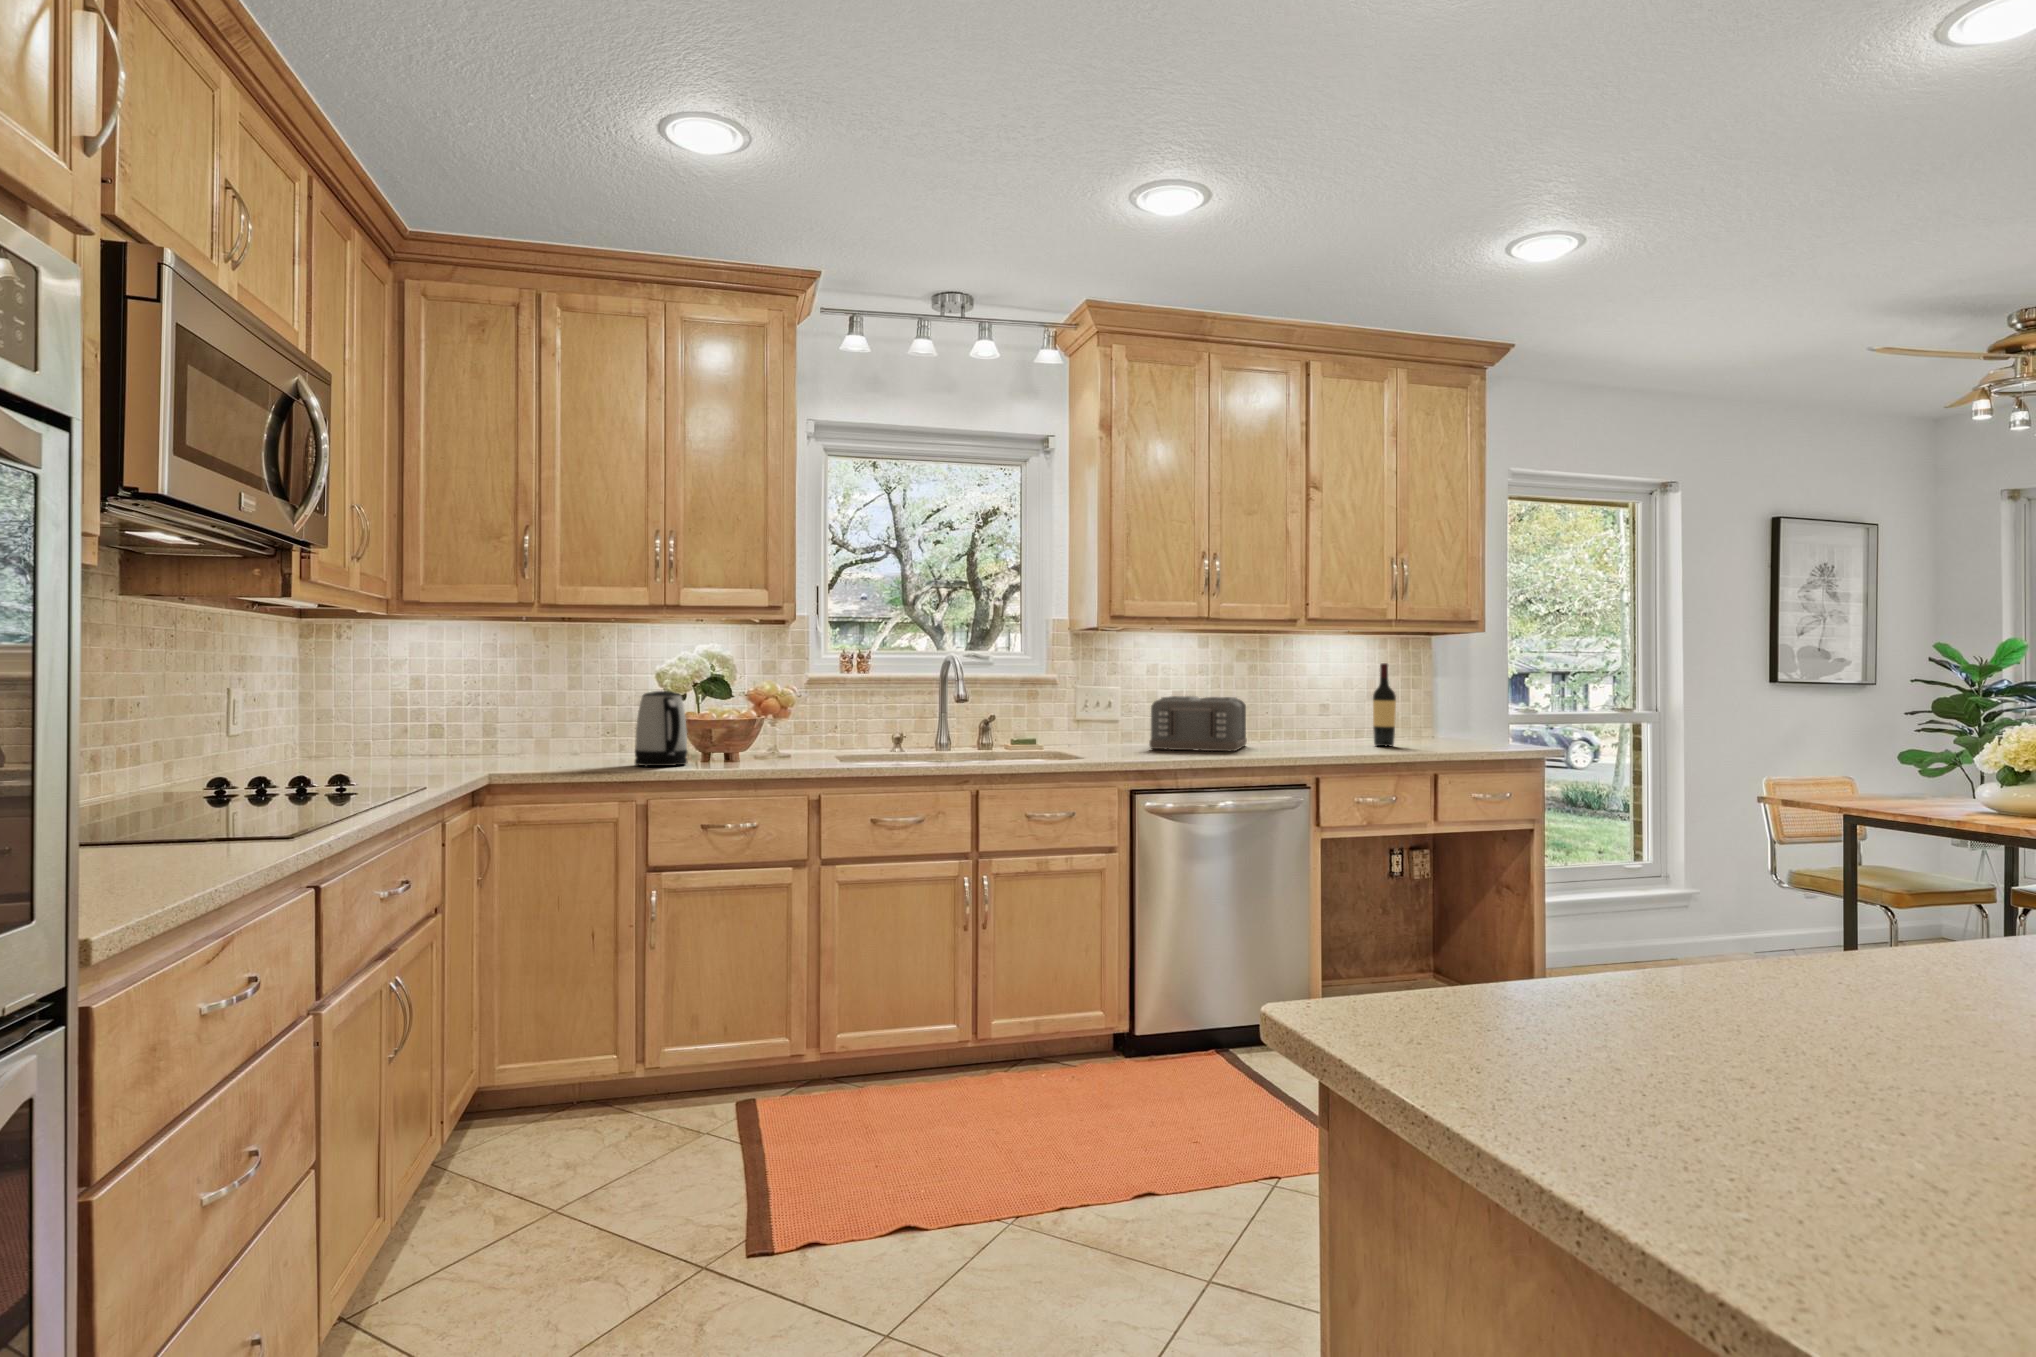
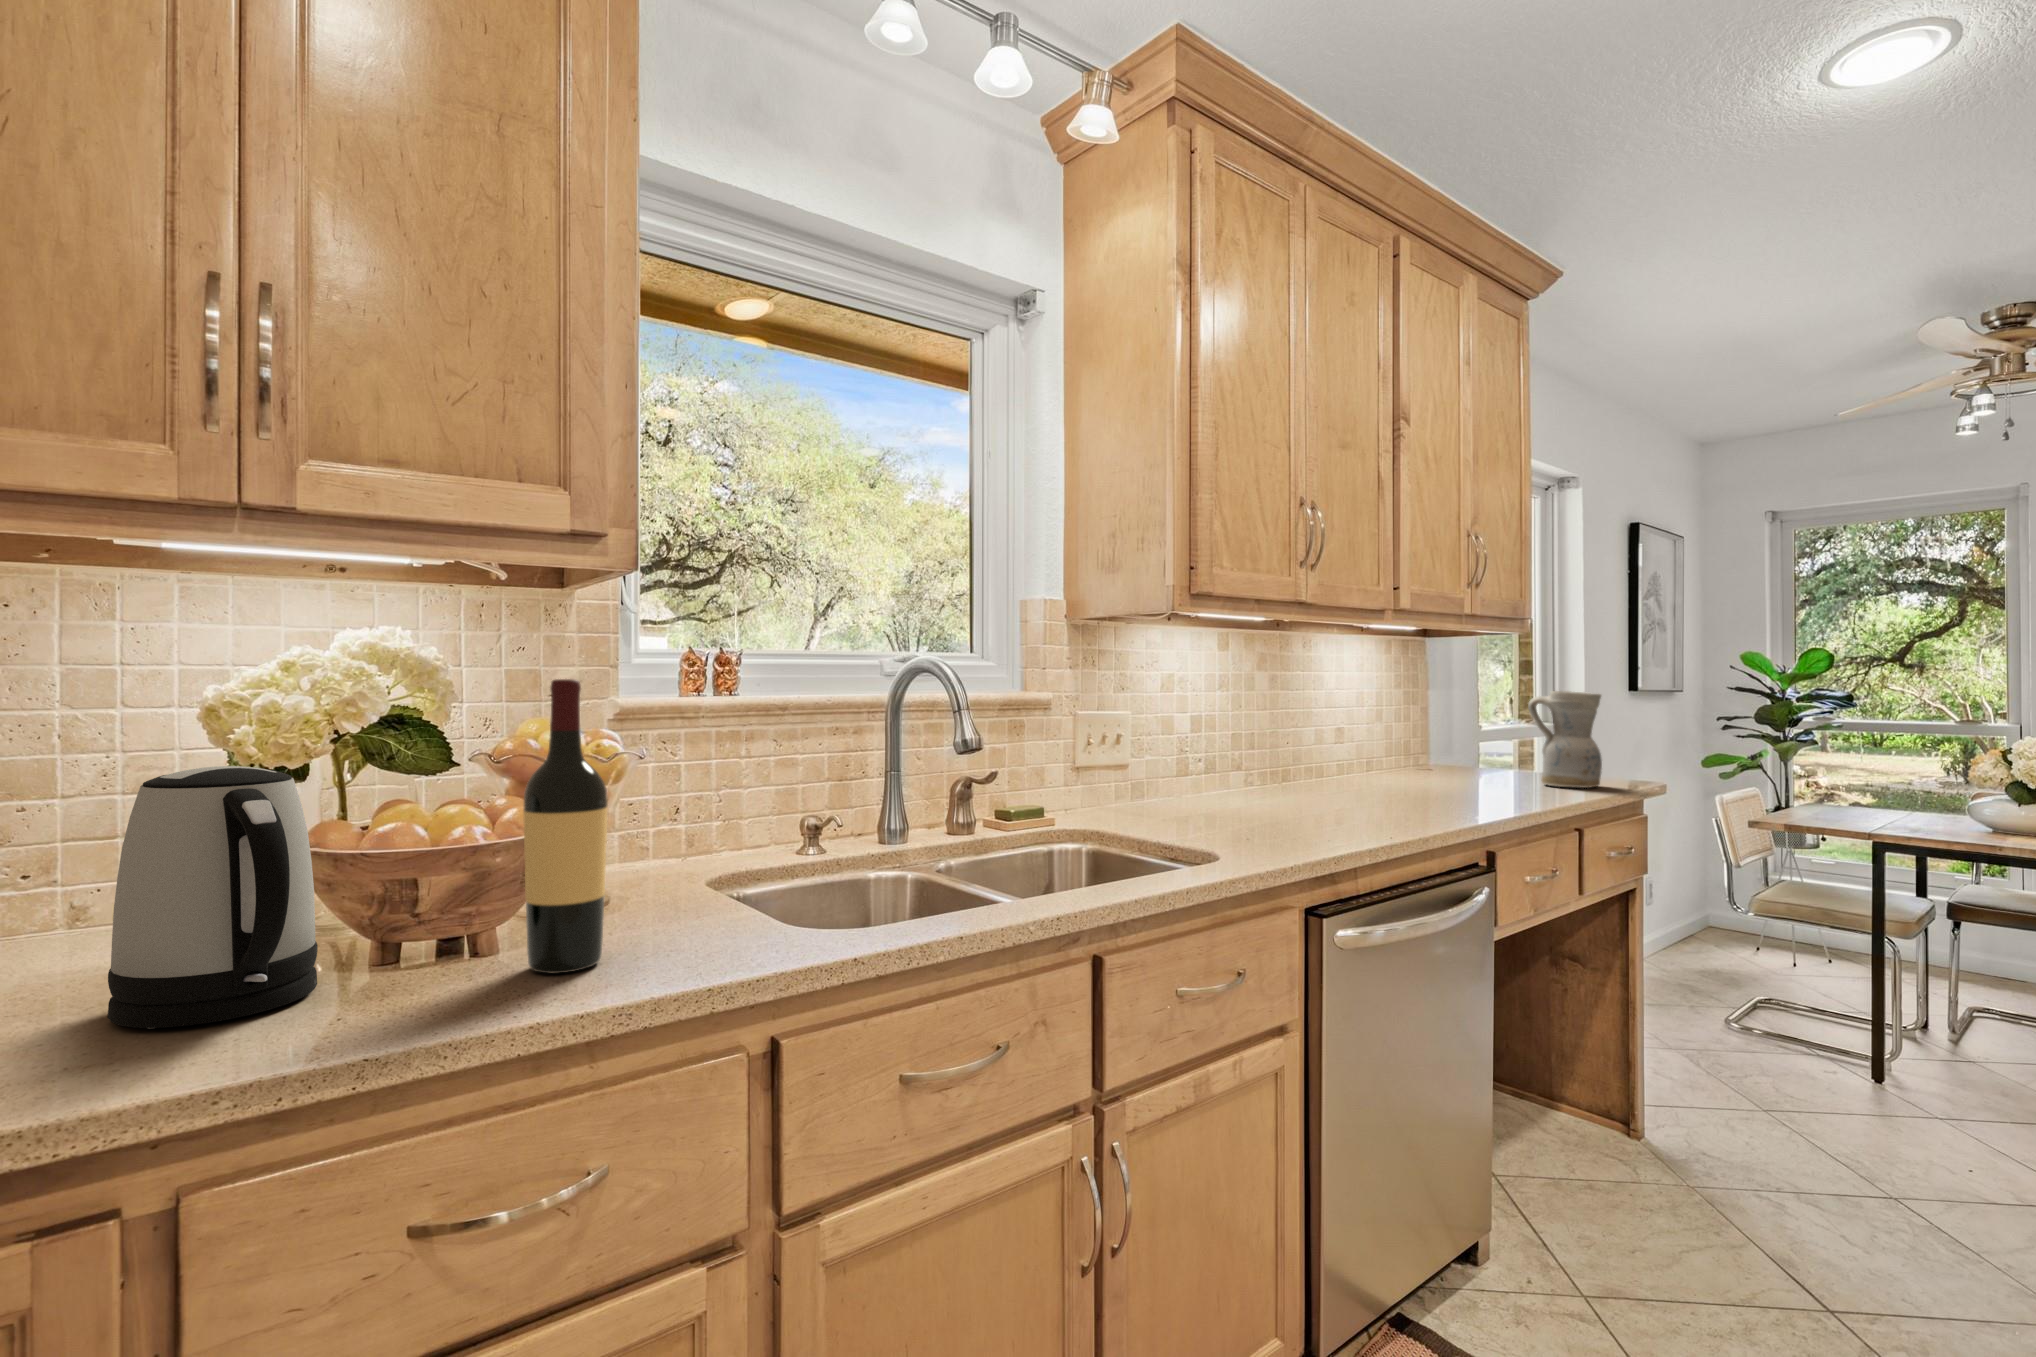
wine bottle: present [1373,663,1396,746] -> present [523,679,608,973]
ceramic pitcher: none [1431,677,1478,746] -> present [1528,691,1602,788]
toaster: present [1149,696,1247,751] -> none [1204,725,1383,818]

